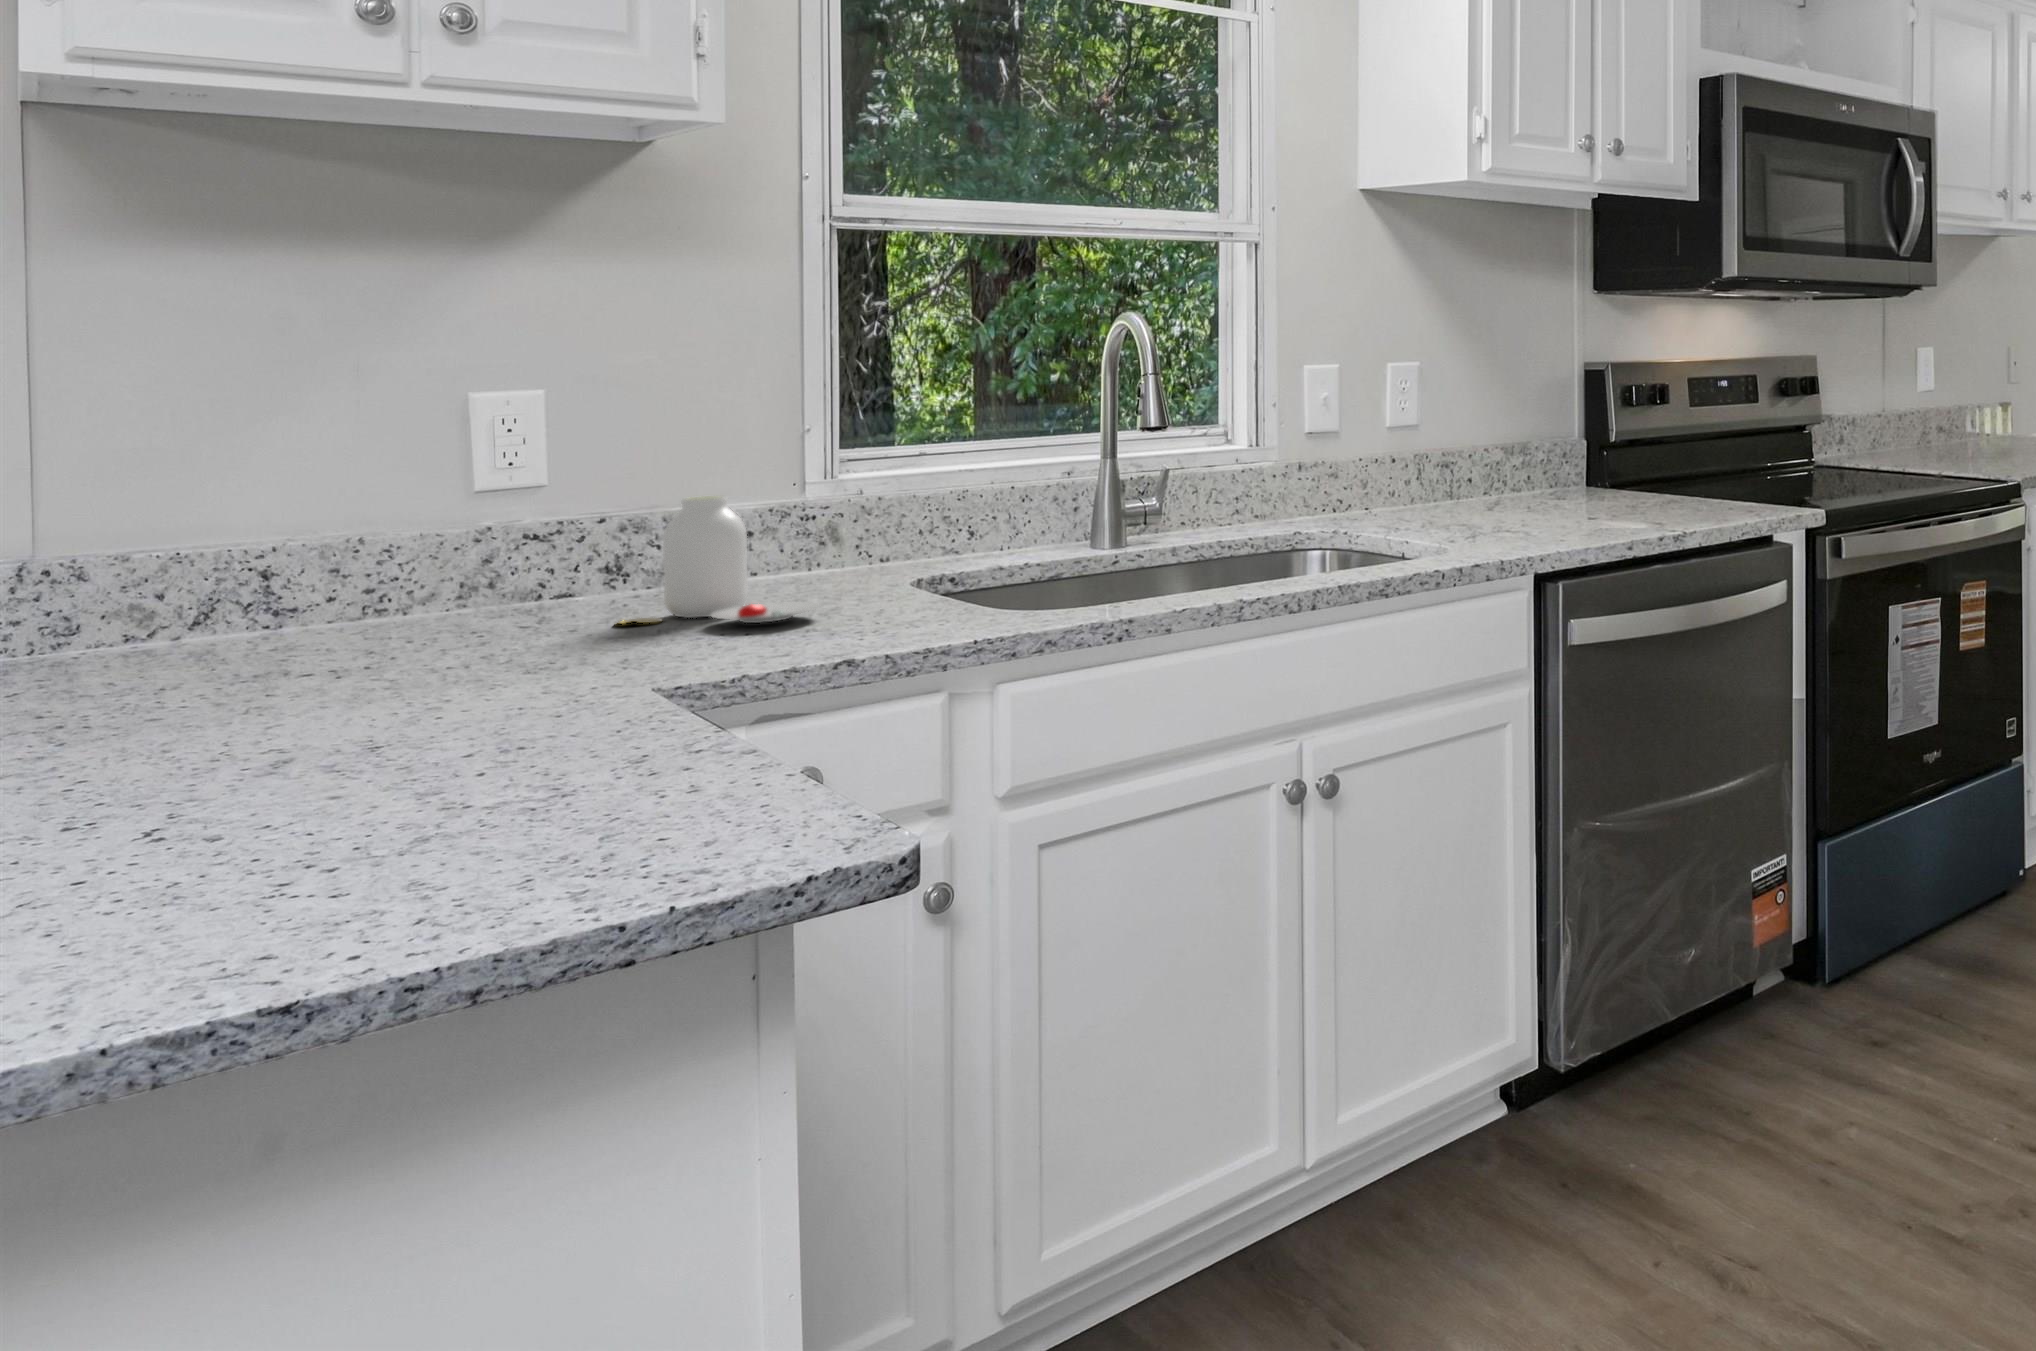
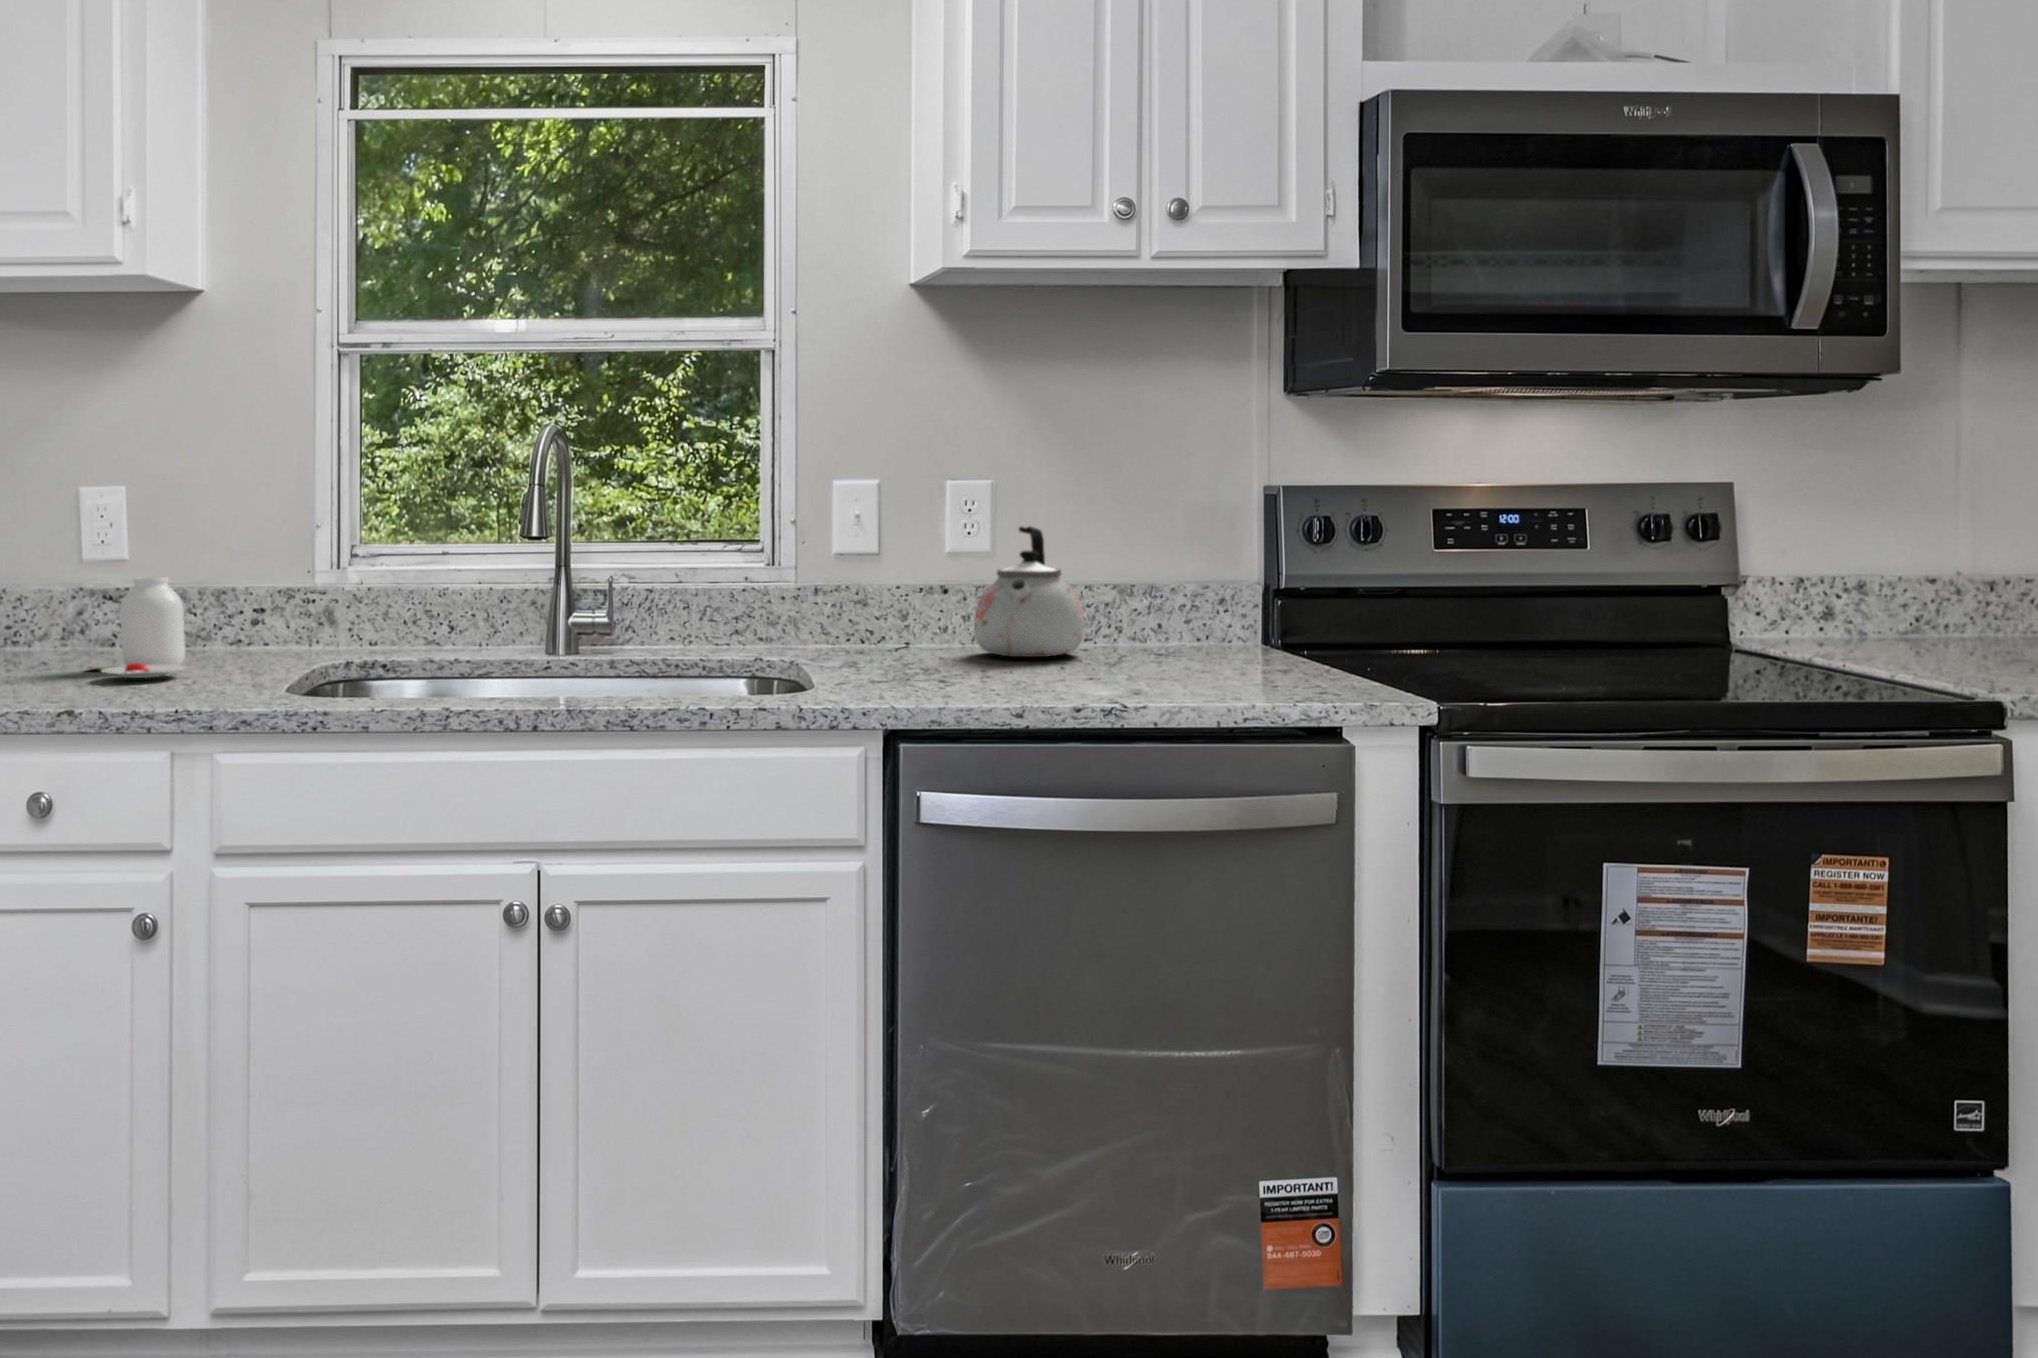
kettle: none [1429,398,1523,510] -> present [974,527,1085,657]

